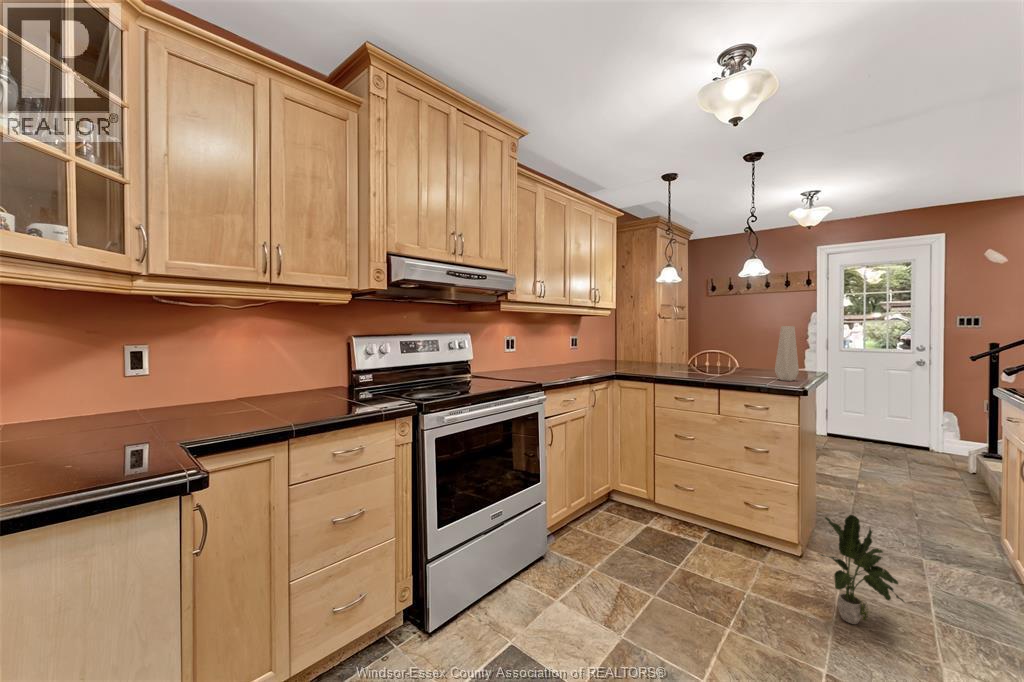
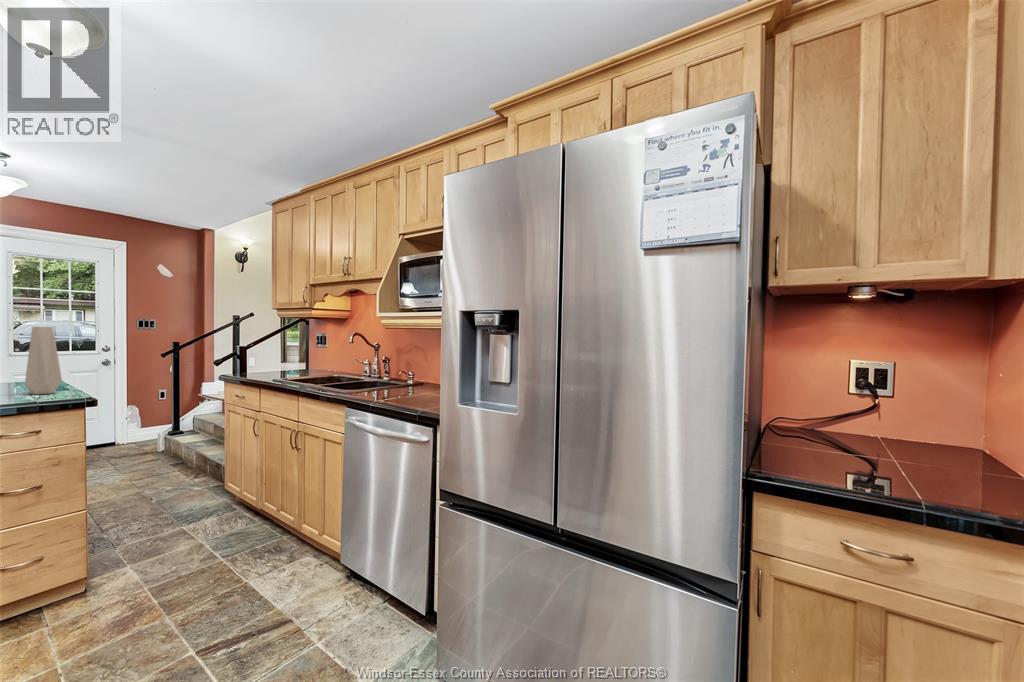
potted plant: present [820,515,904,624] -> none [144,506,223,608]

